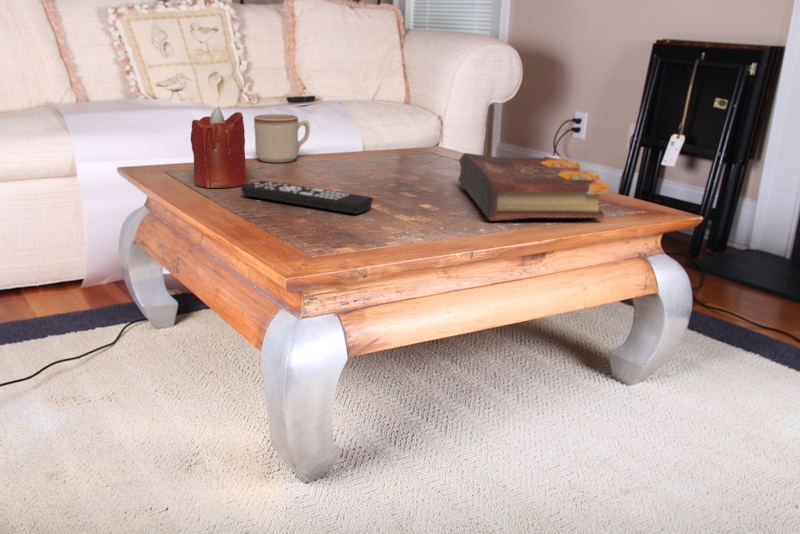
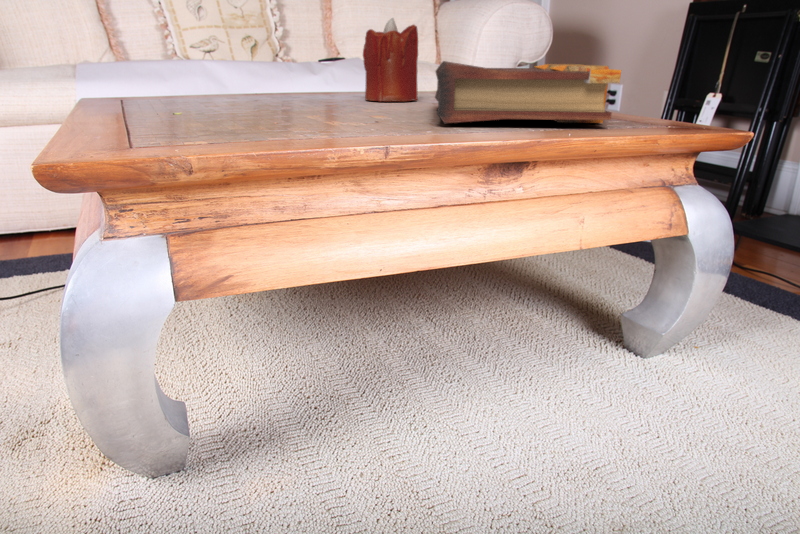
candle: present [191,107,247,188] -> present [363,18,418,101]
mug: present [254,114,310,163] -> none [232,45,296,96]
remote control: present [241,181,373,214] -> none [159,93,302,118]

